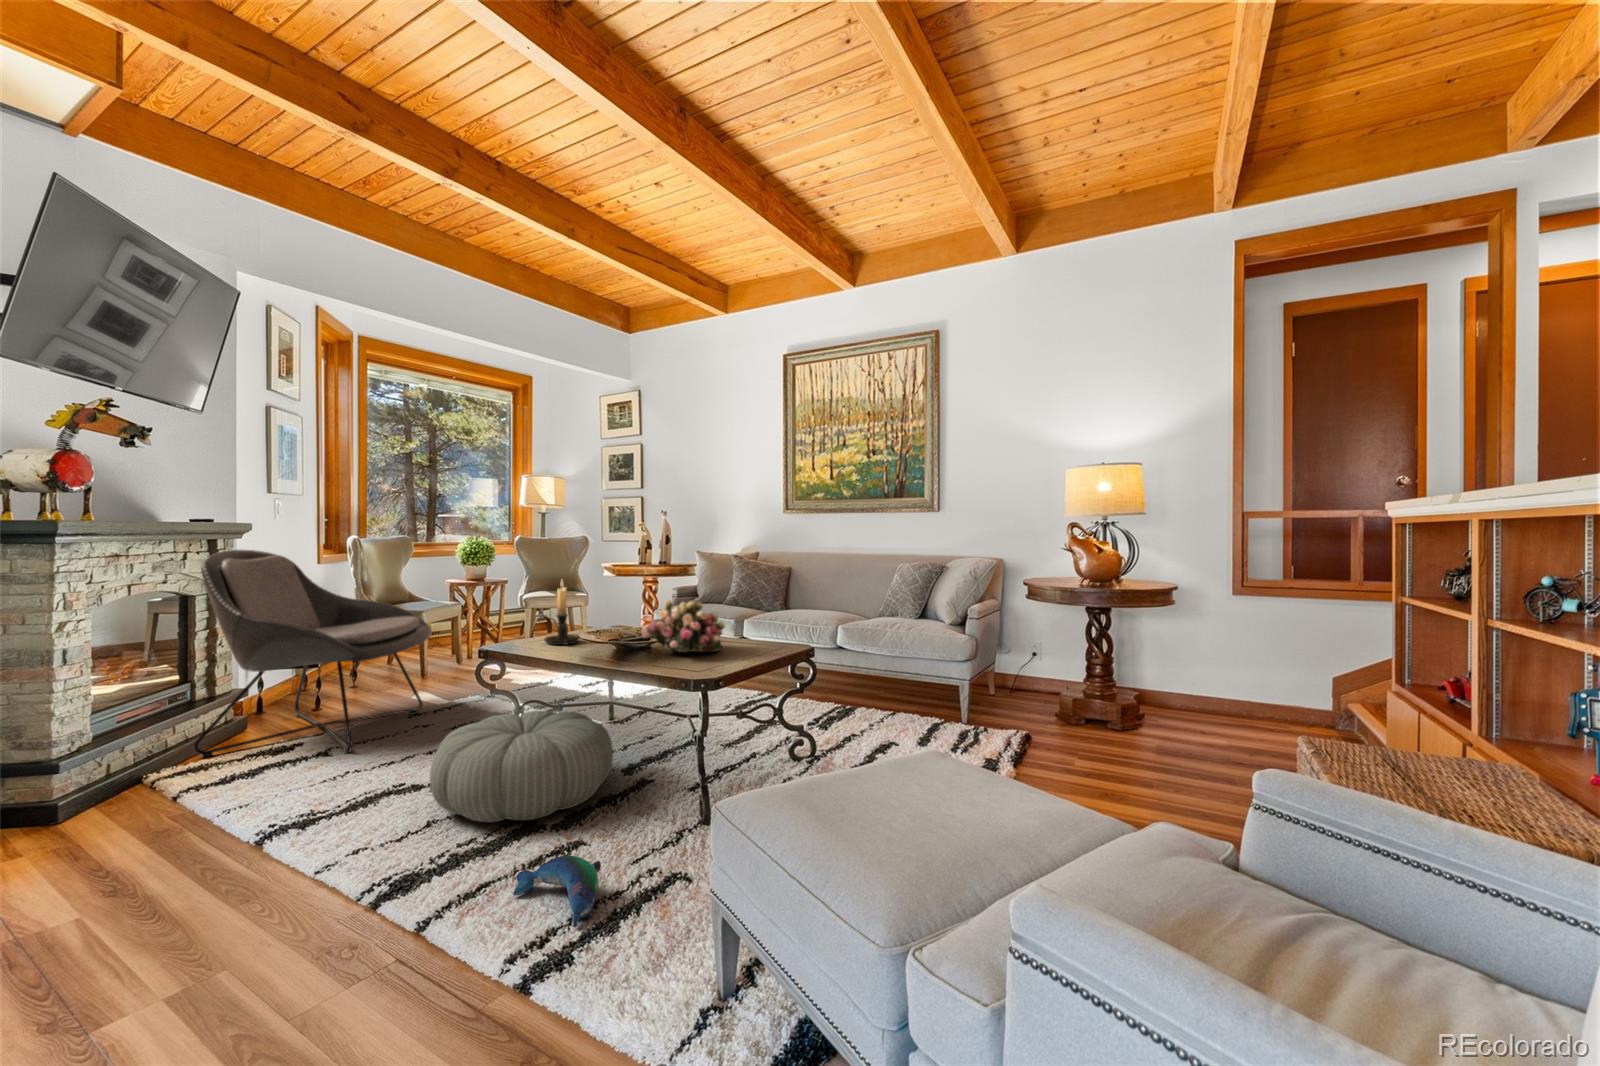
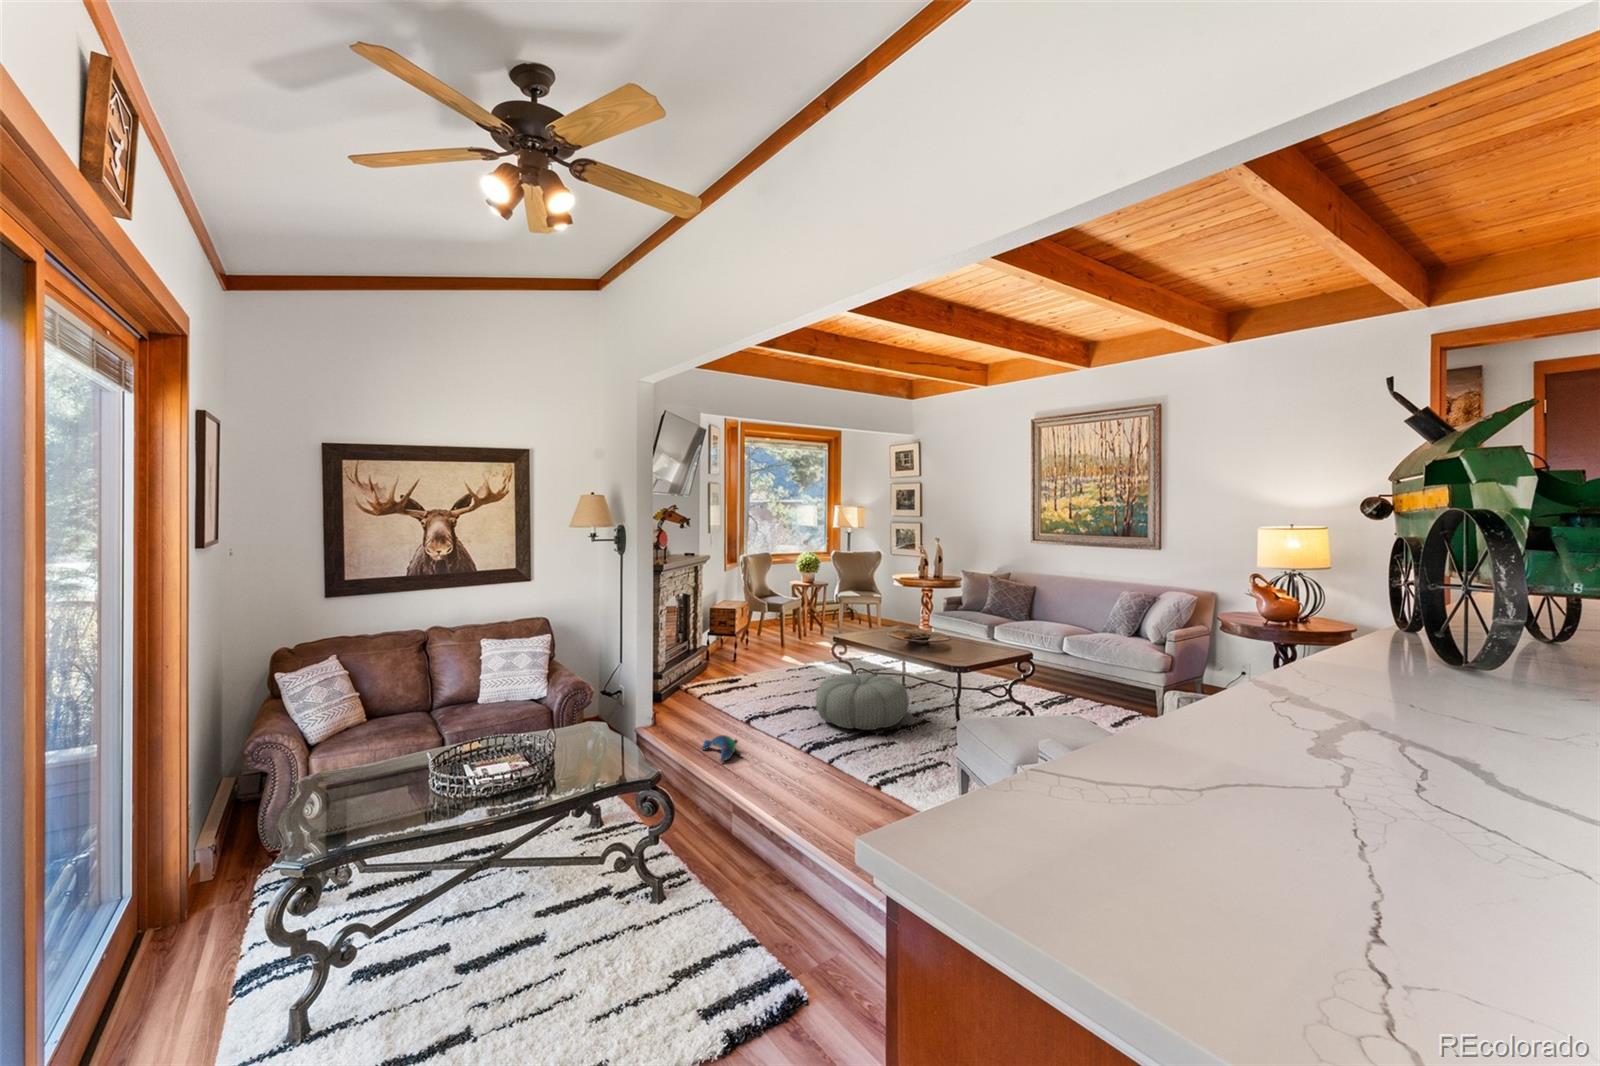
lounge chair: present [193,550,432,757] -> none [690,569,797,687]
candle holder: present [544,580,580,645] -> none [867,596,888,637]
flower arrangement: present [641,600,725,652] -> none [925,614,977,648]
plush toy: present [513,855,601,926] -> present [702,735,738,762]

